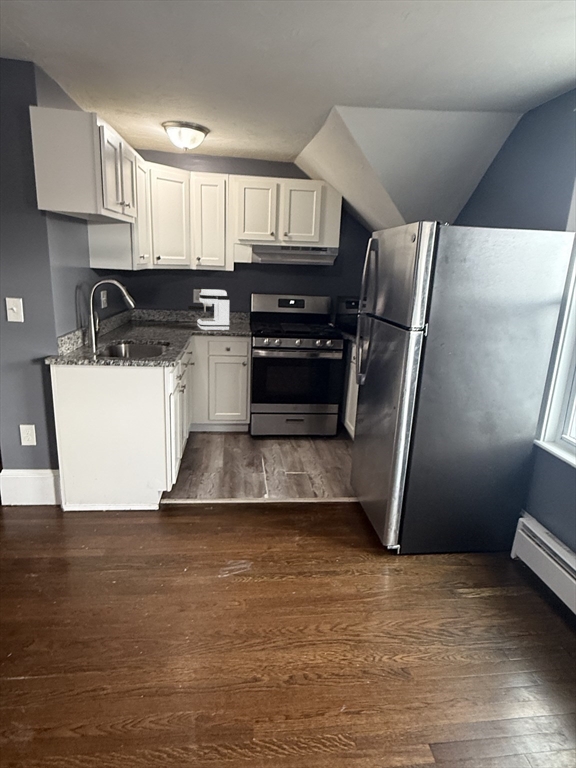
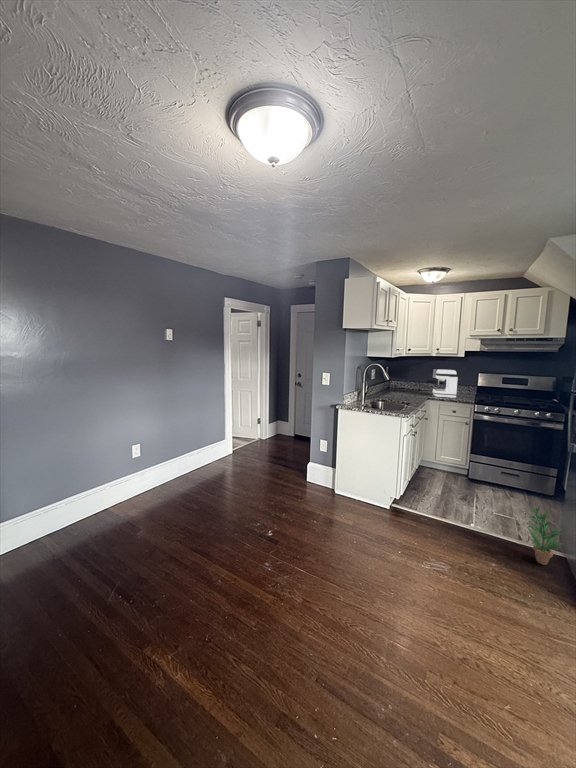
potted plant: none [323,452,359,518] -> present [528,506,562,565]

